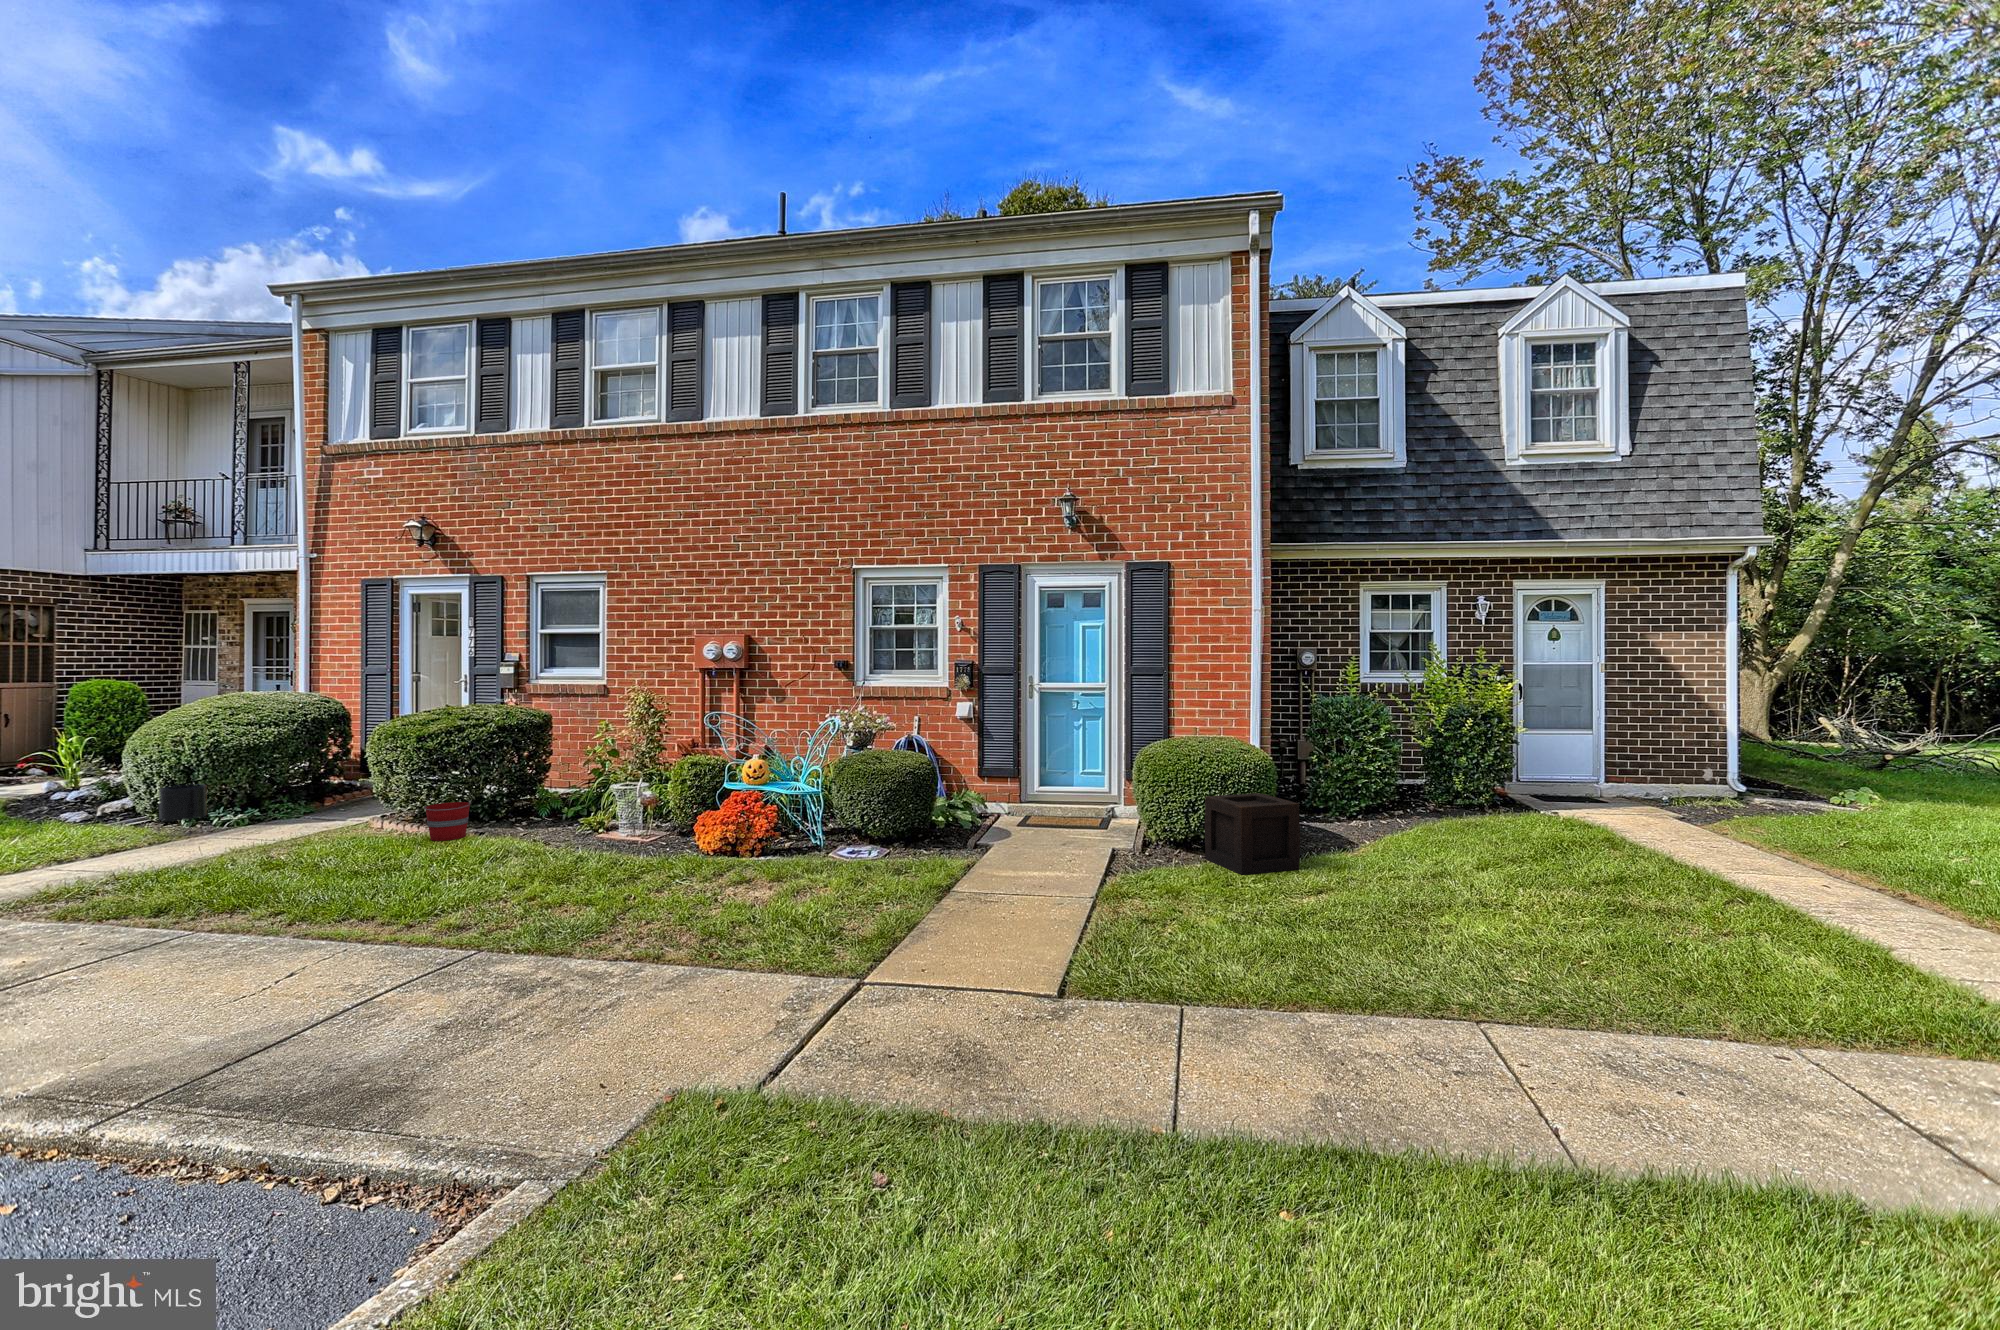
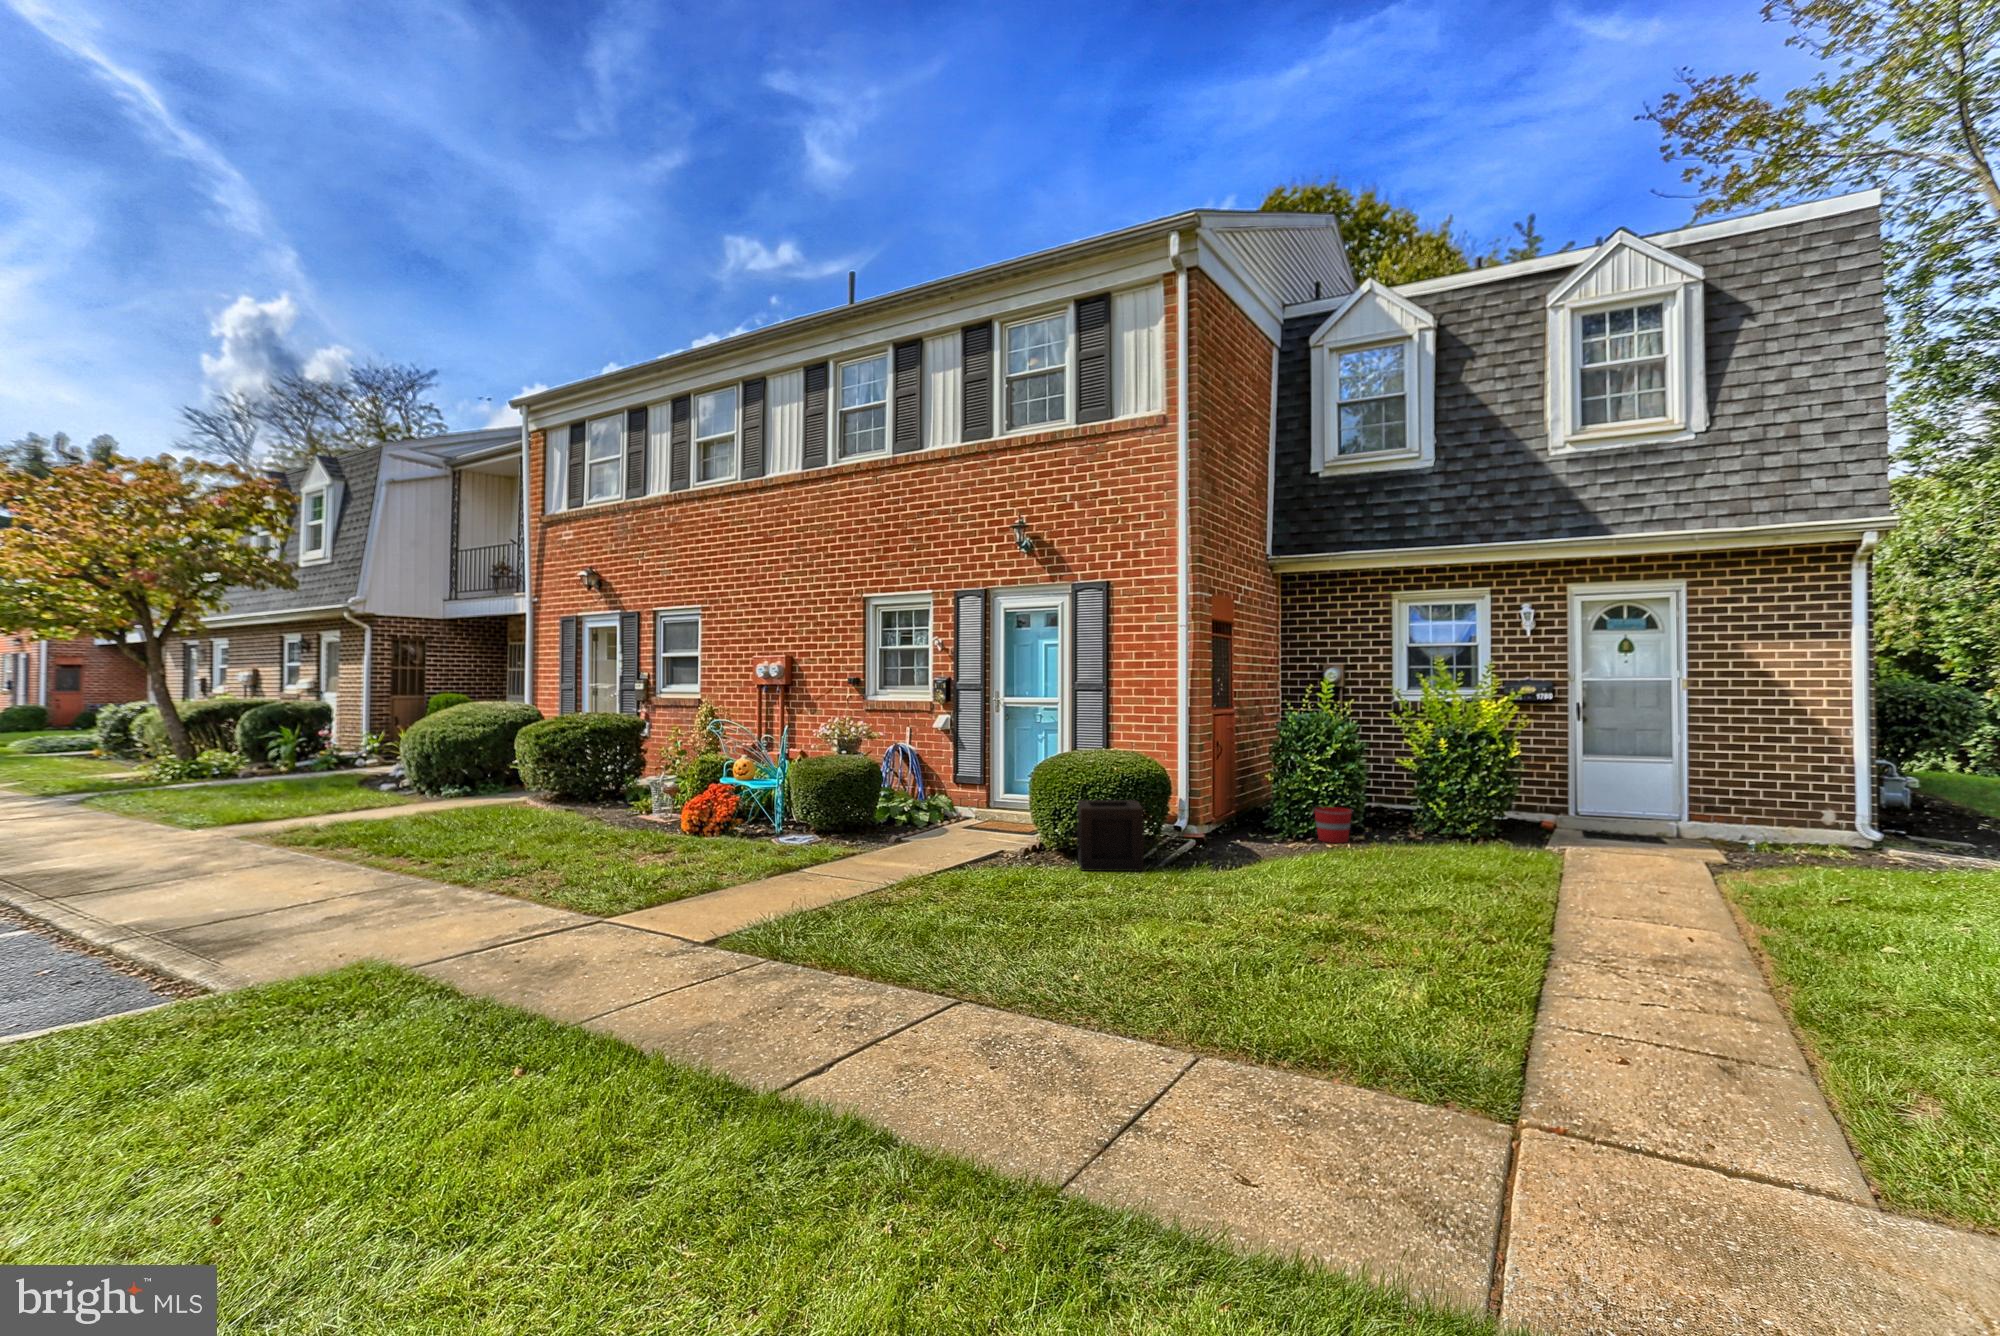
planter: present [158,784,207,824] -> none [411,764,439,799]
bucket: present [424,802,471,841] -> present [1314,807,1353,843]

